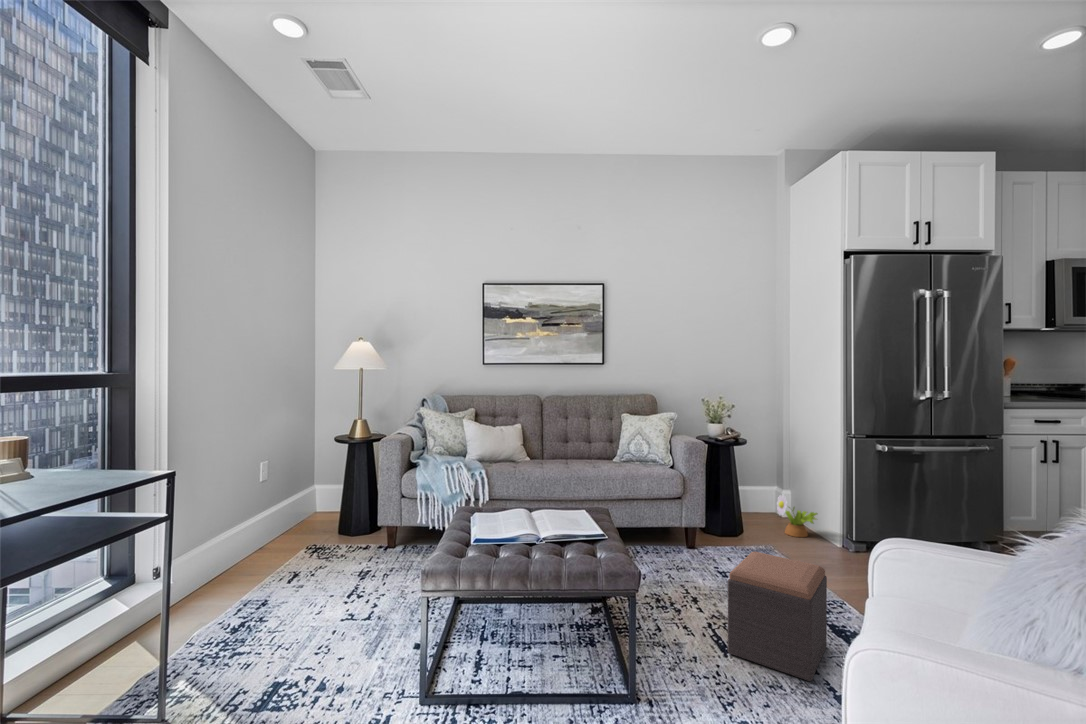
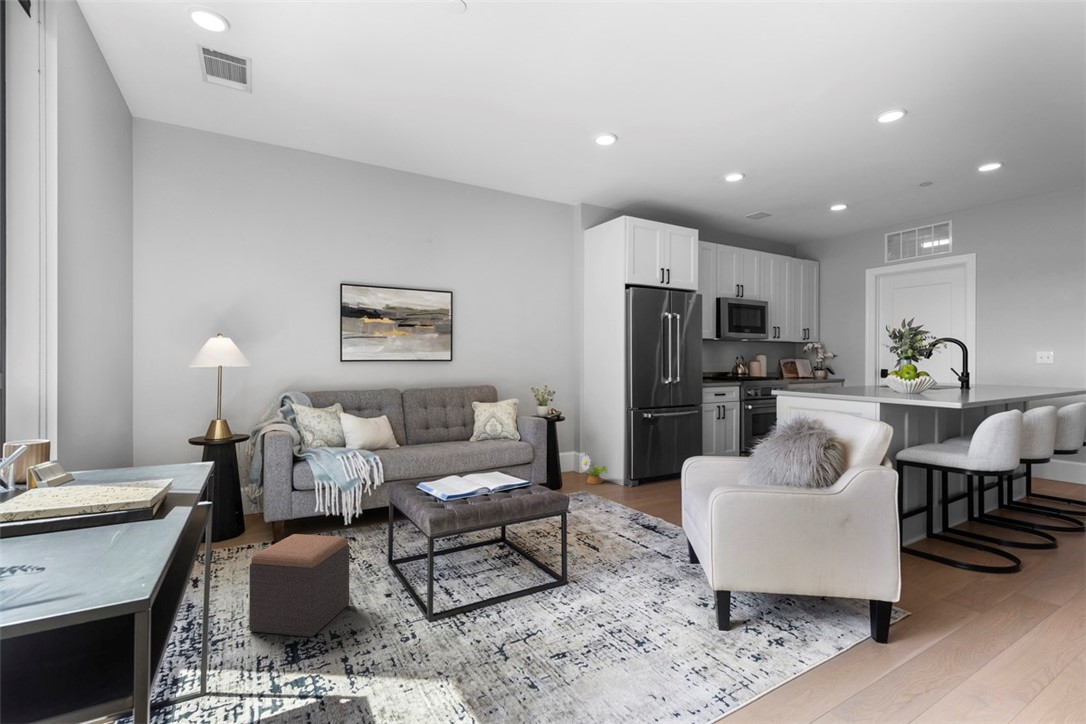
footstool: present [728,552,827,681] -> present [249,534,350,637]

